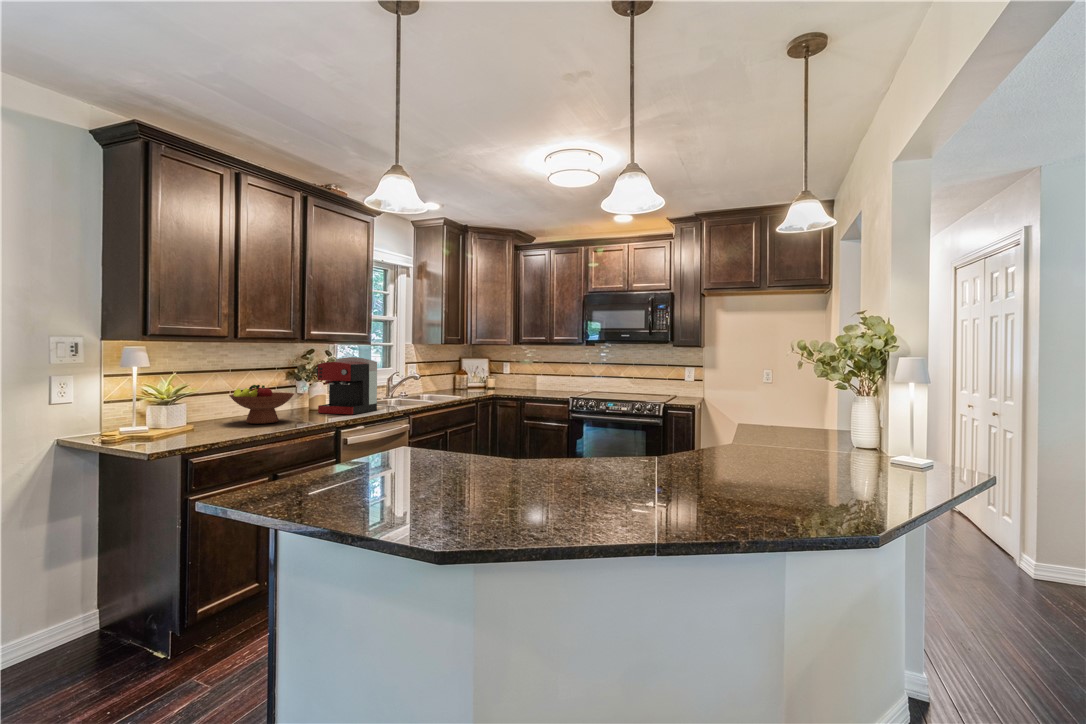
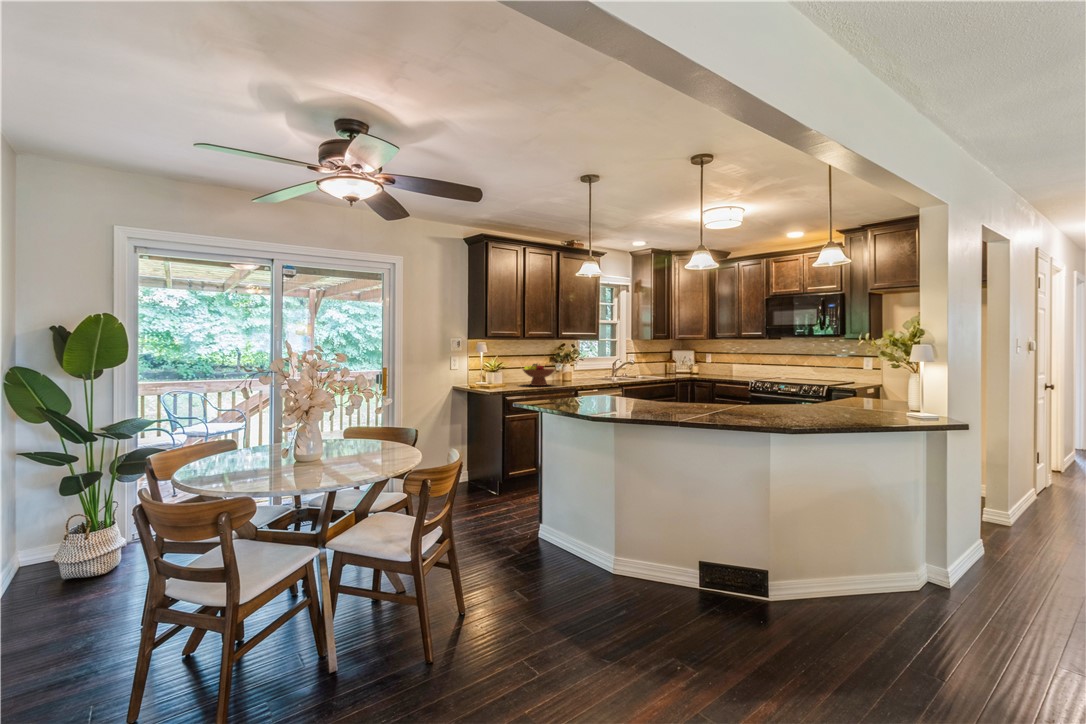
coffee maker: present [317,357,377,414] -> none [568,348,604,384]

